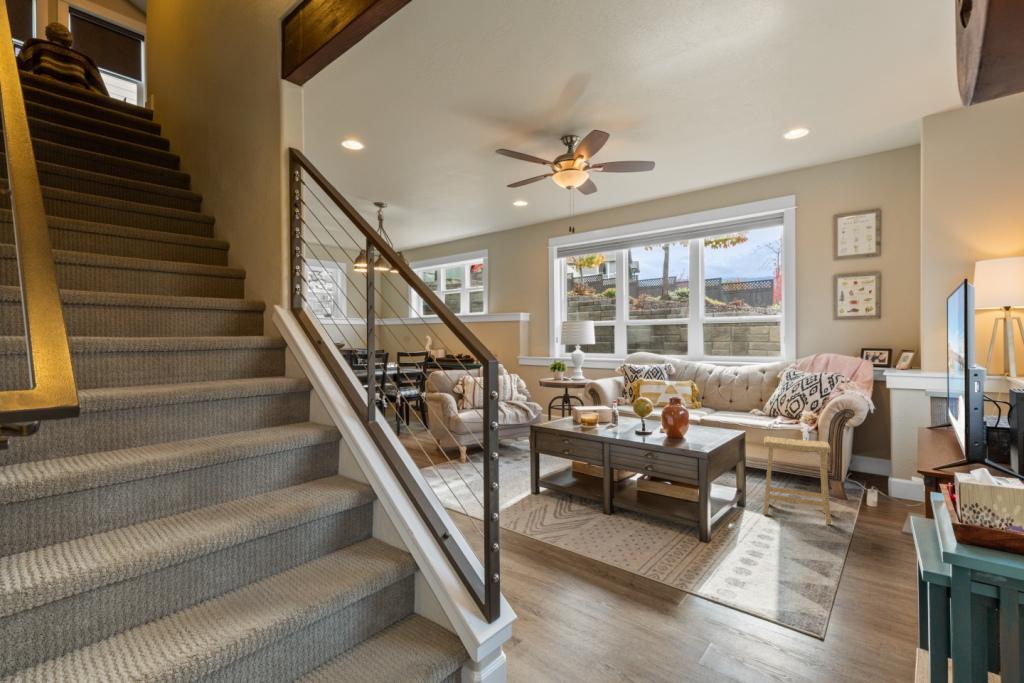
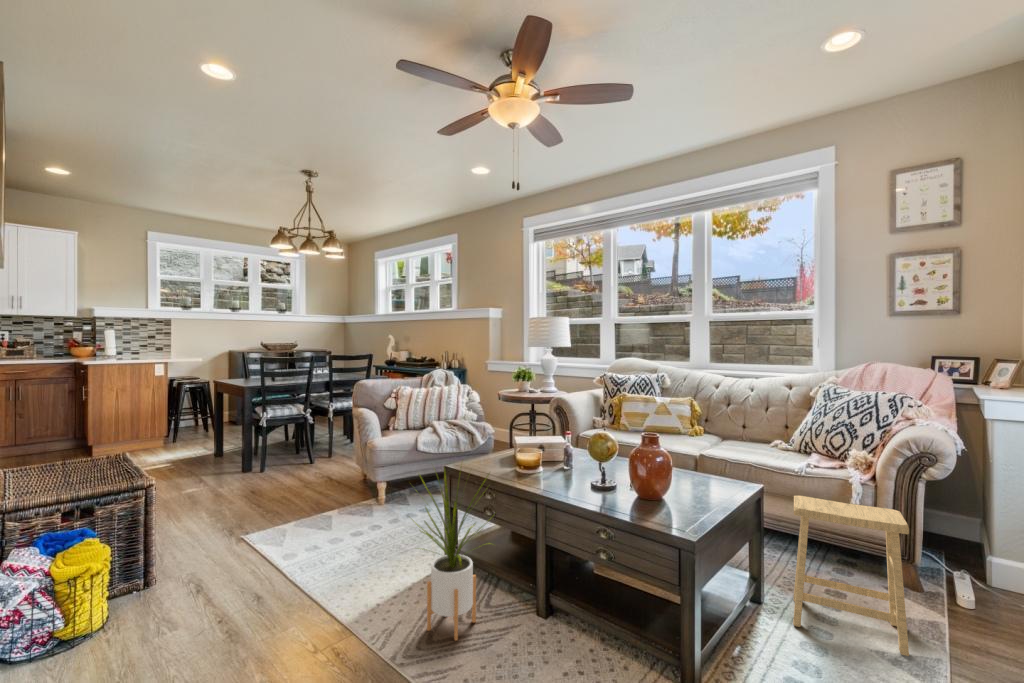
house plant: none [525,413,582,524] -> present [418,468,488,640]

